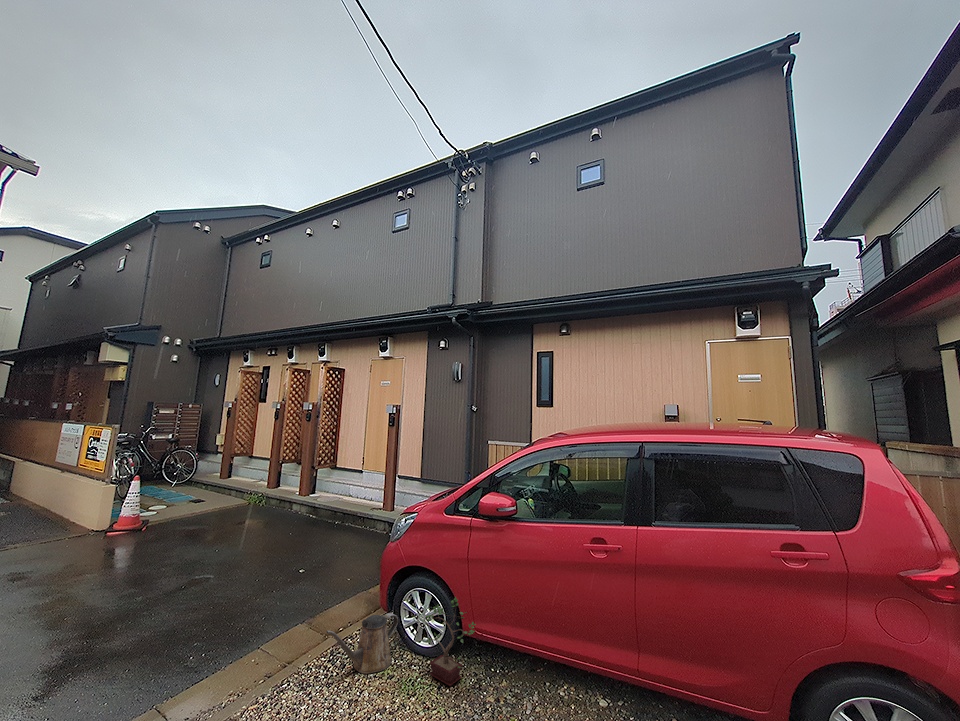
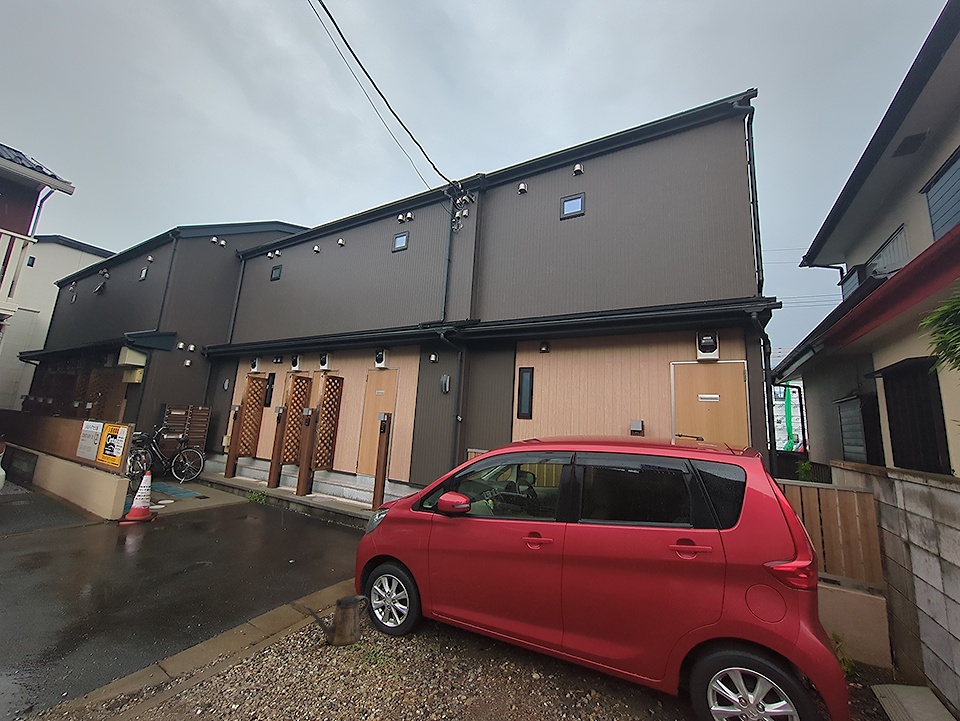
potted plant: present [426,597,476,686] -> none [389,581,432,658]

